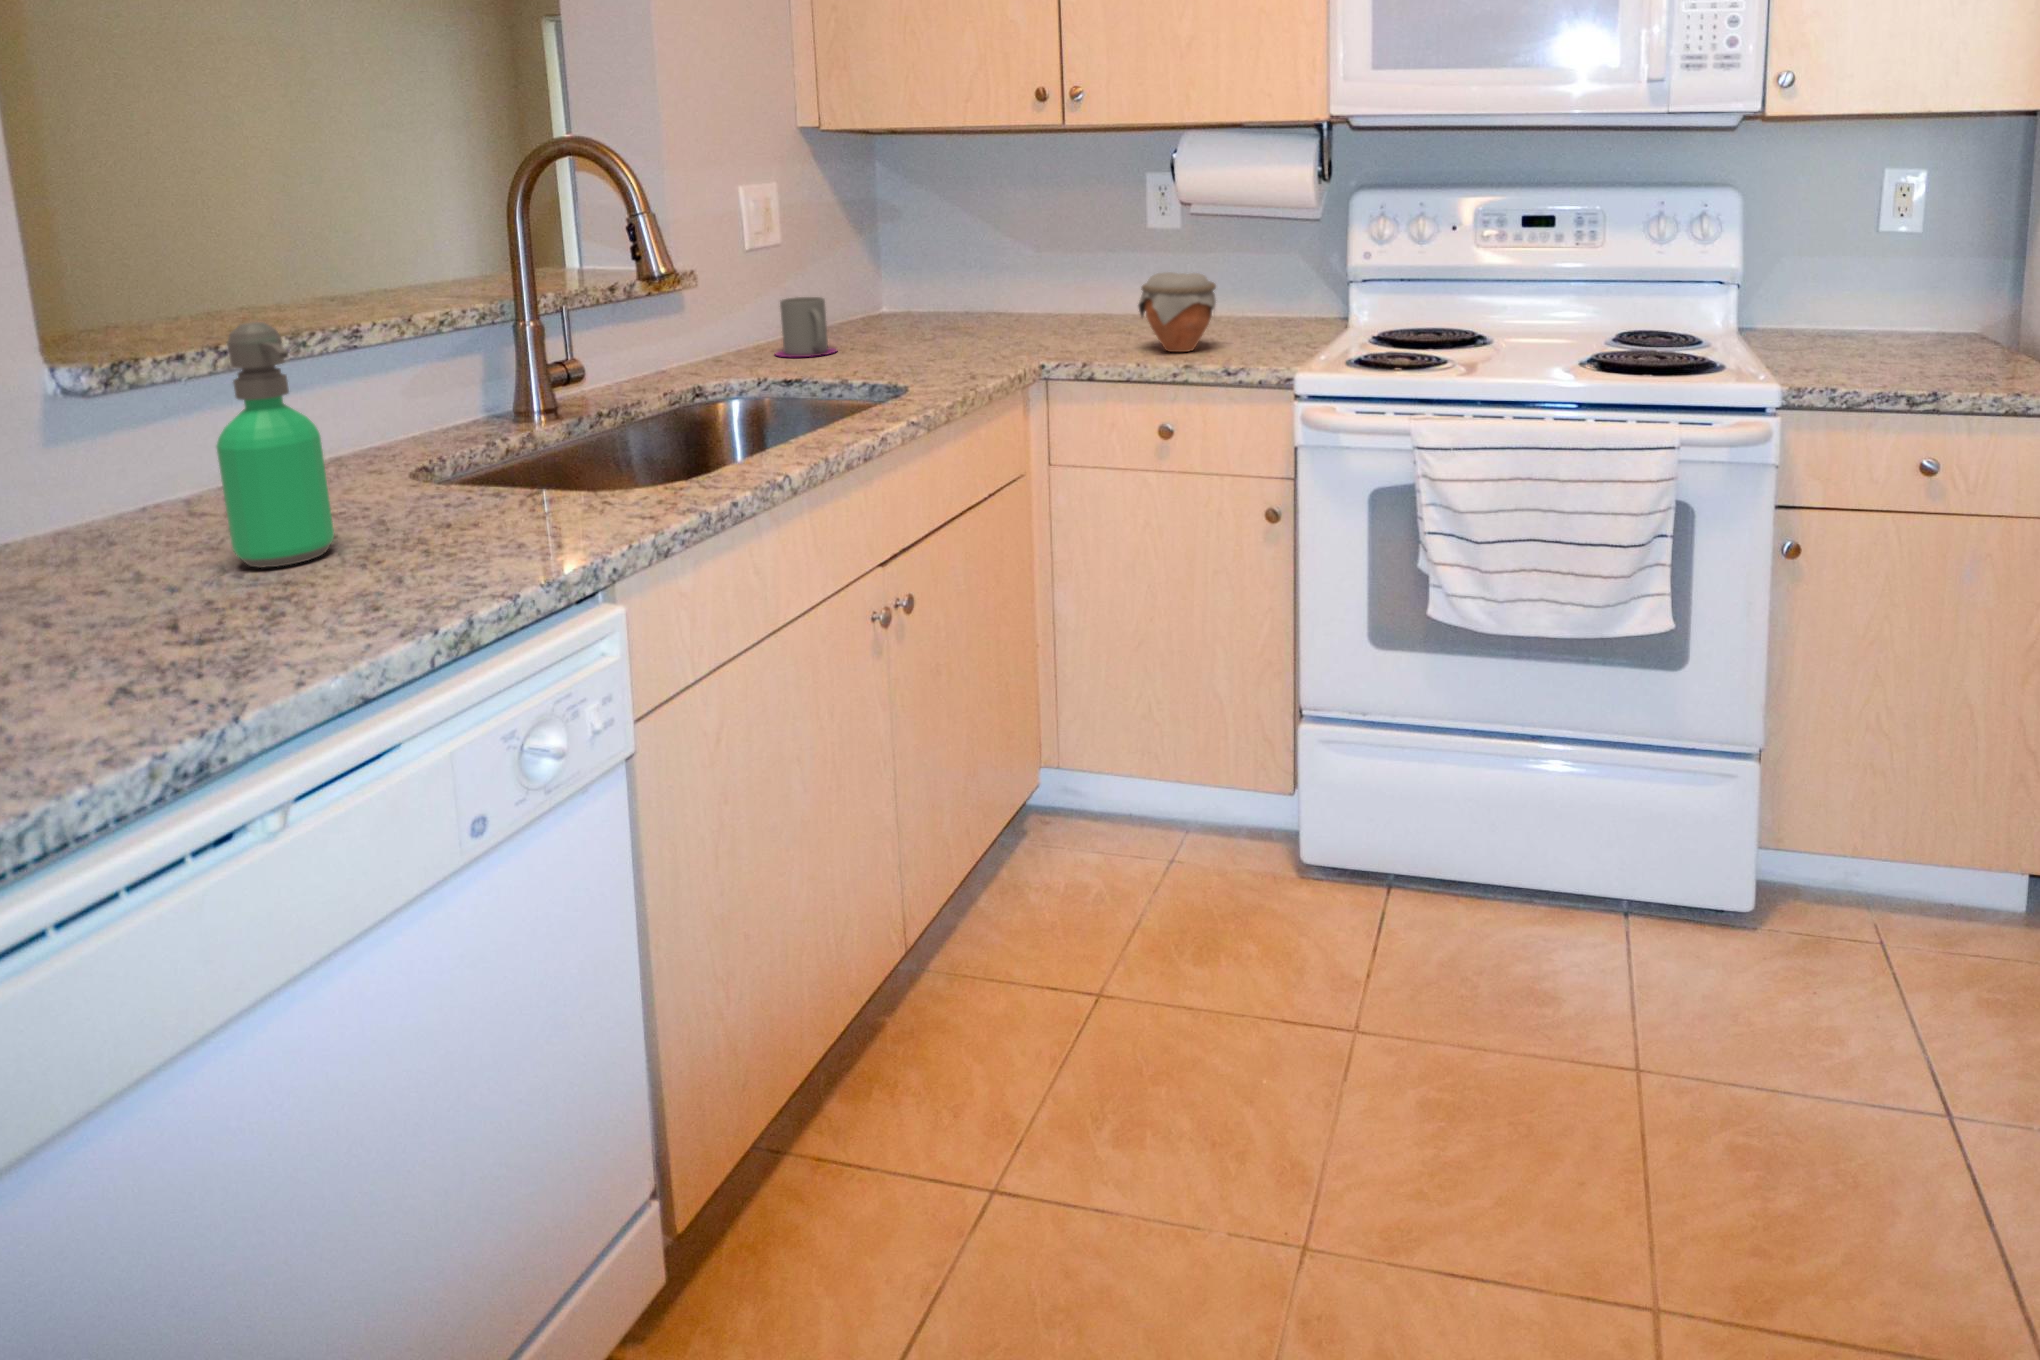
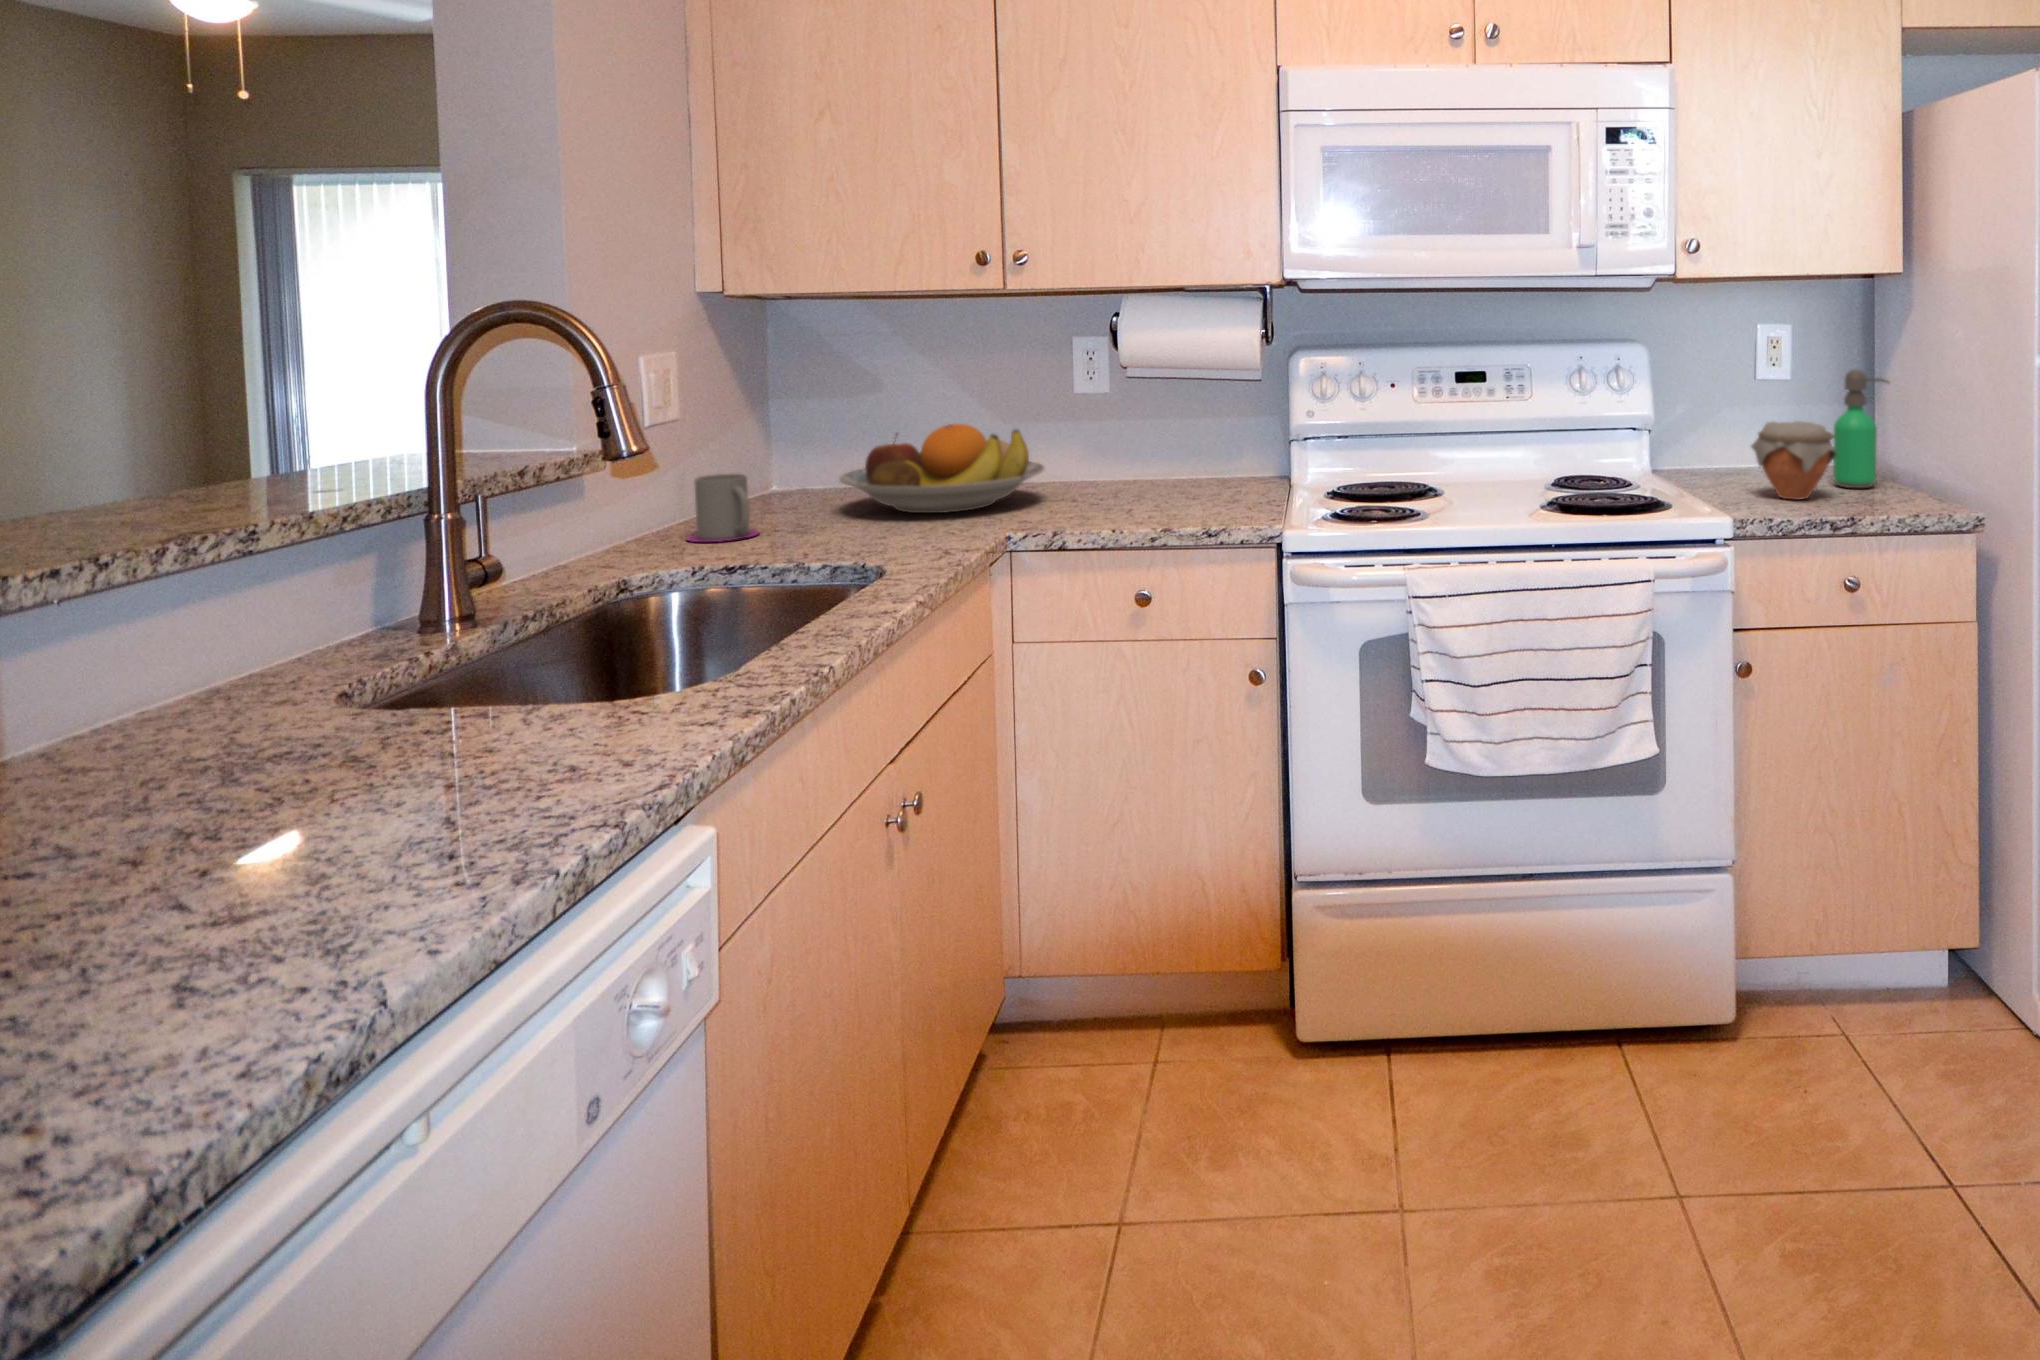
fruit bowl: none [914,258,1101,341] -> present [839,424,1045,513]
jar: present [1138,272,1216,352] -> present [1751,421,1837,500]
soap dispenser: present [216,322,334,568] -> present [1833,369,1889,488]

